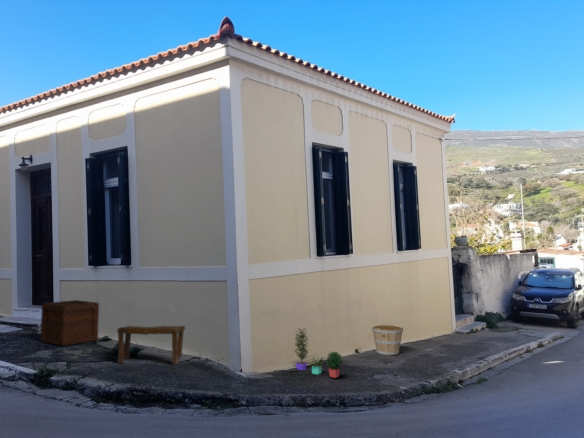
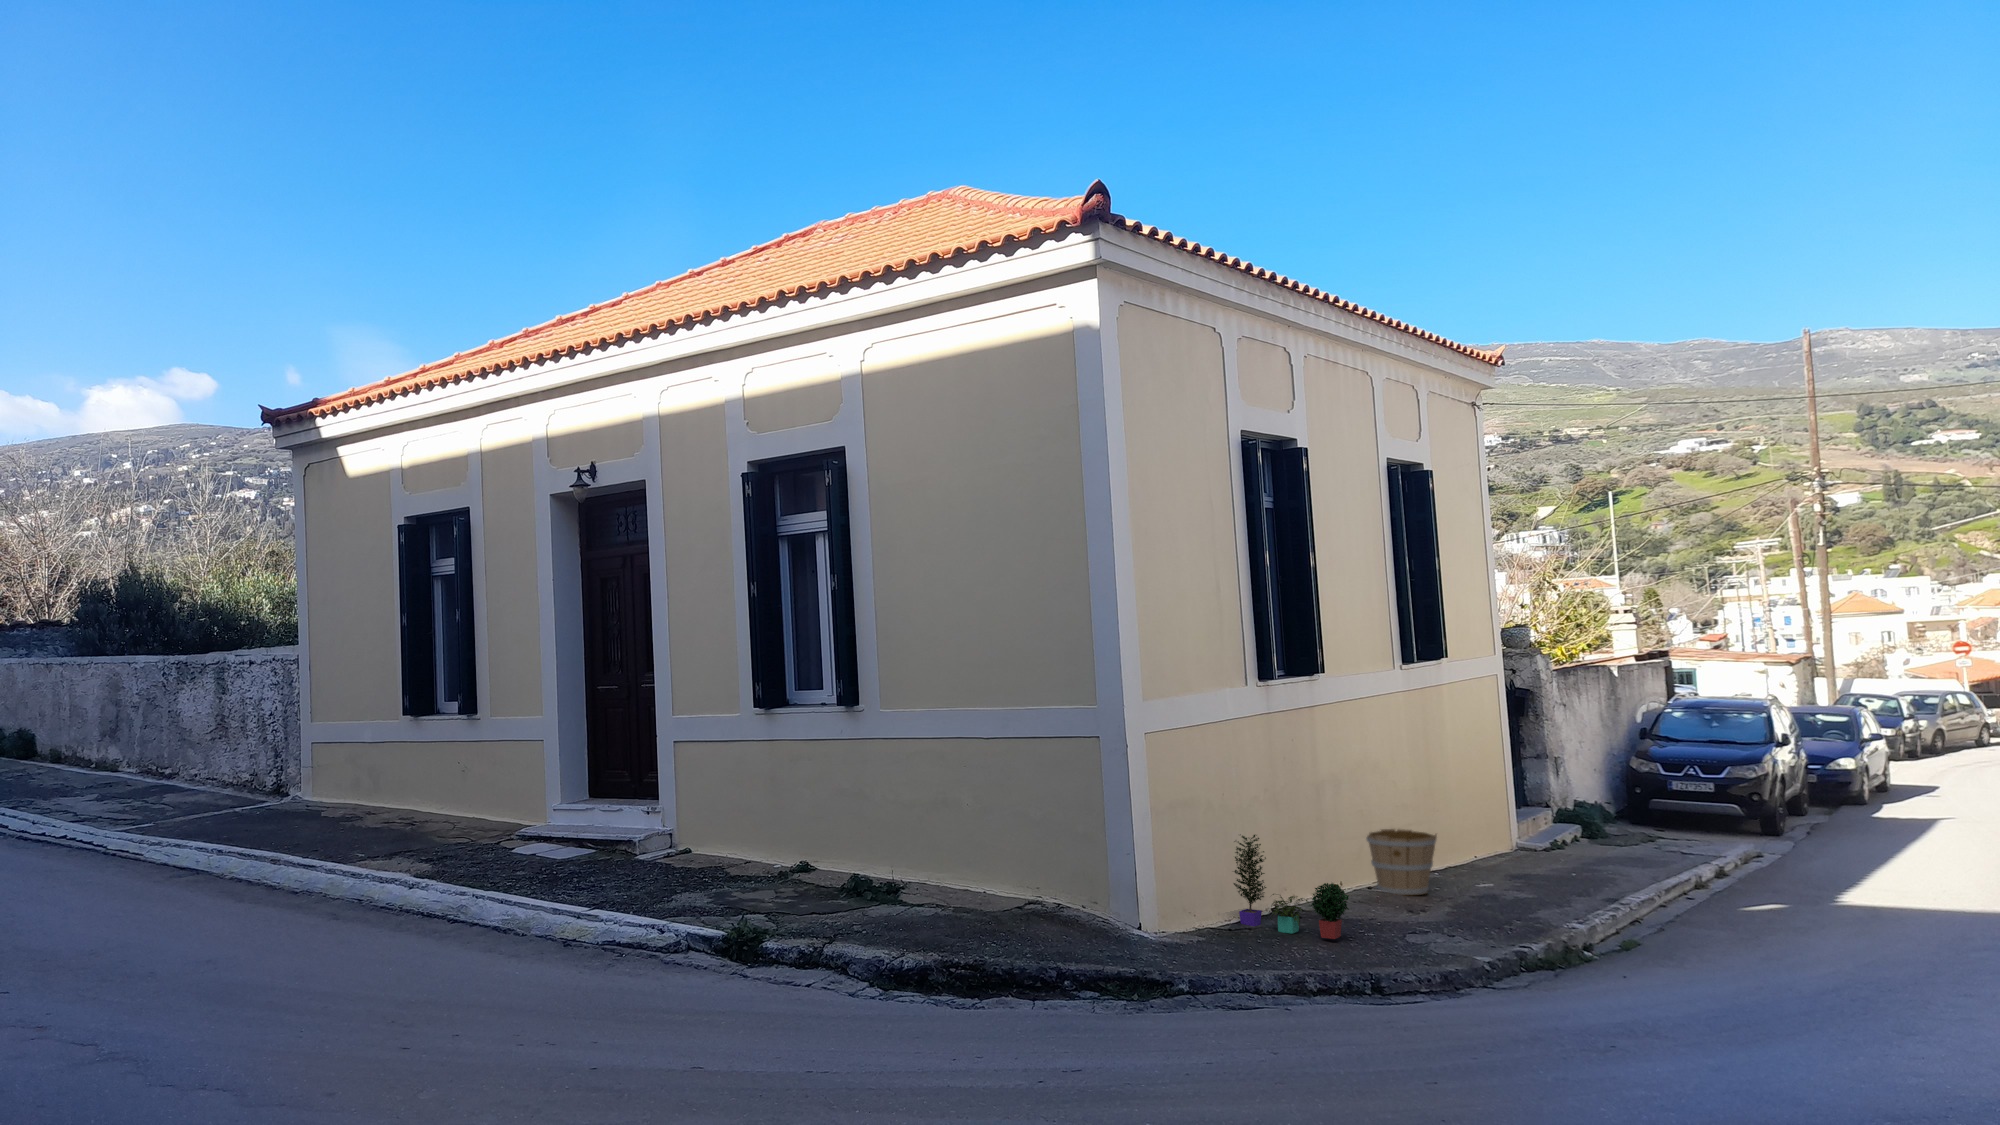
wooden crate: present [41,300,99,346] -> none [660,786,782,885]
bench: present [117,326,185,365] -> none [871,834,1005,916]

